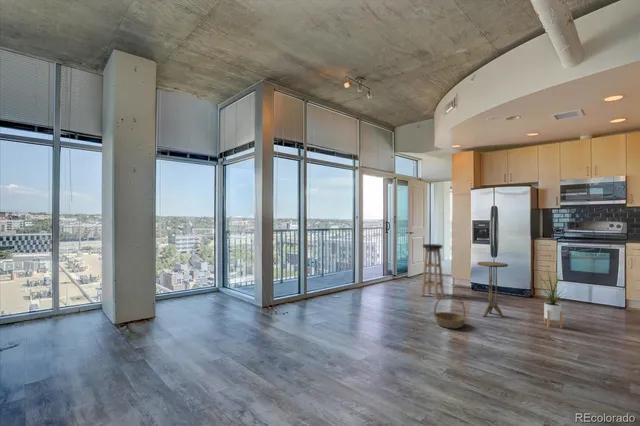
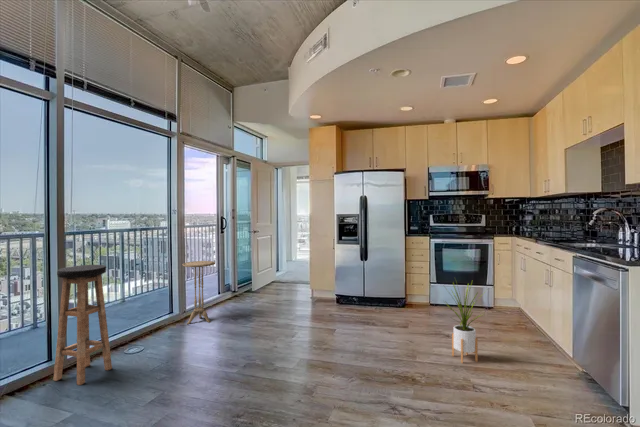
bar stool: present [421,244,444,298] -> present [53,265,112,385]
side table: present [477,262,508,318] -> present [182,261,215,324]
basket: present [434,294,466,328] -> none [315,341,367,406]

